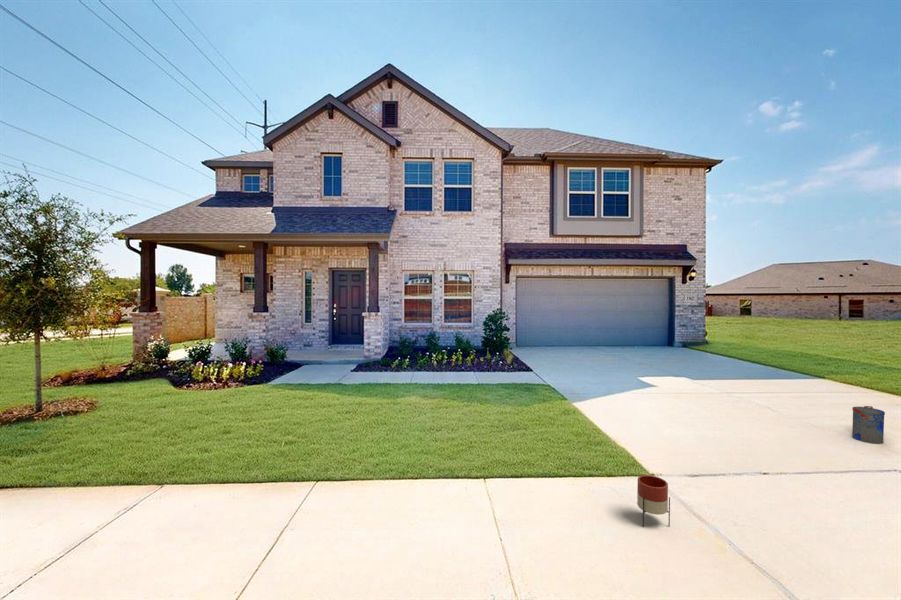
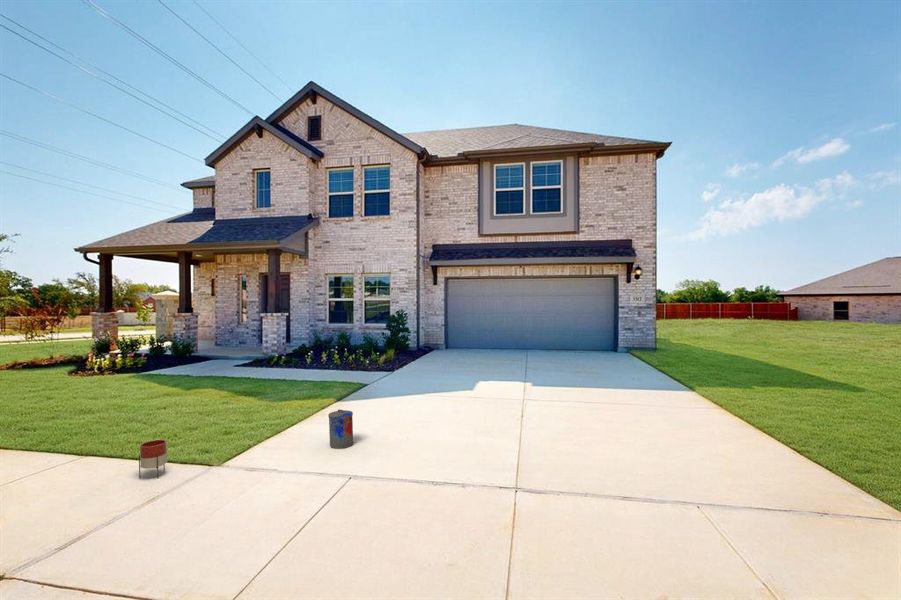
trash can: present [852,406,885,444] -> present [328,410,353,449]

